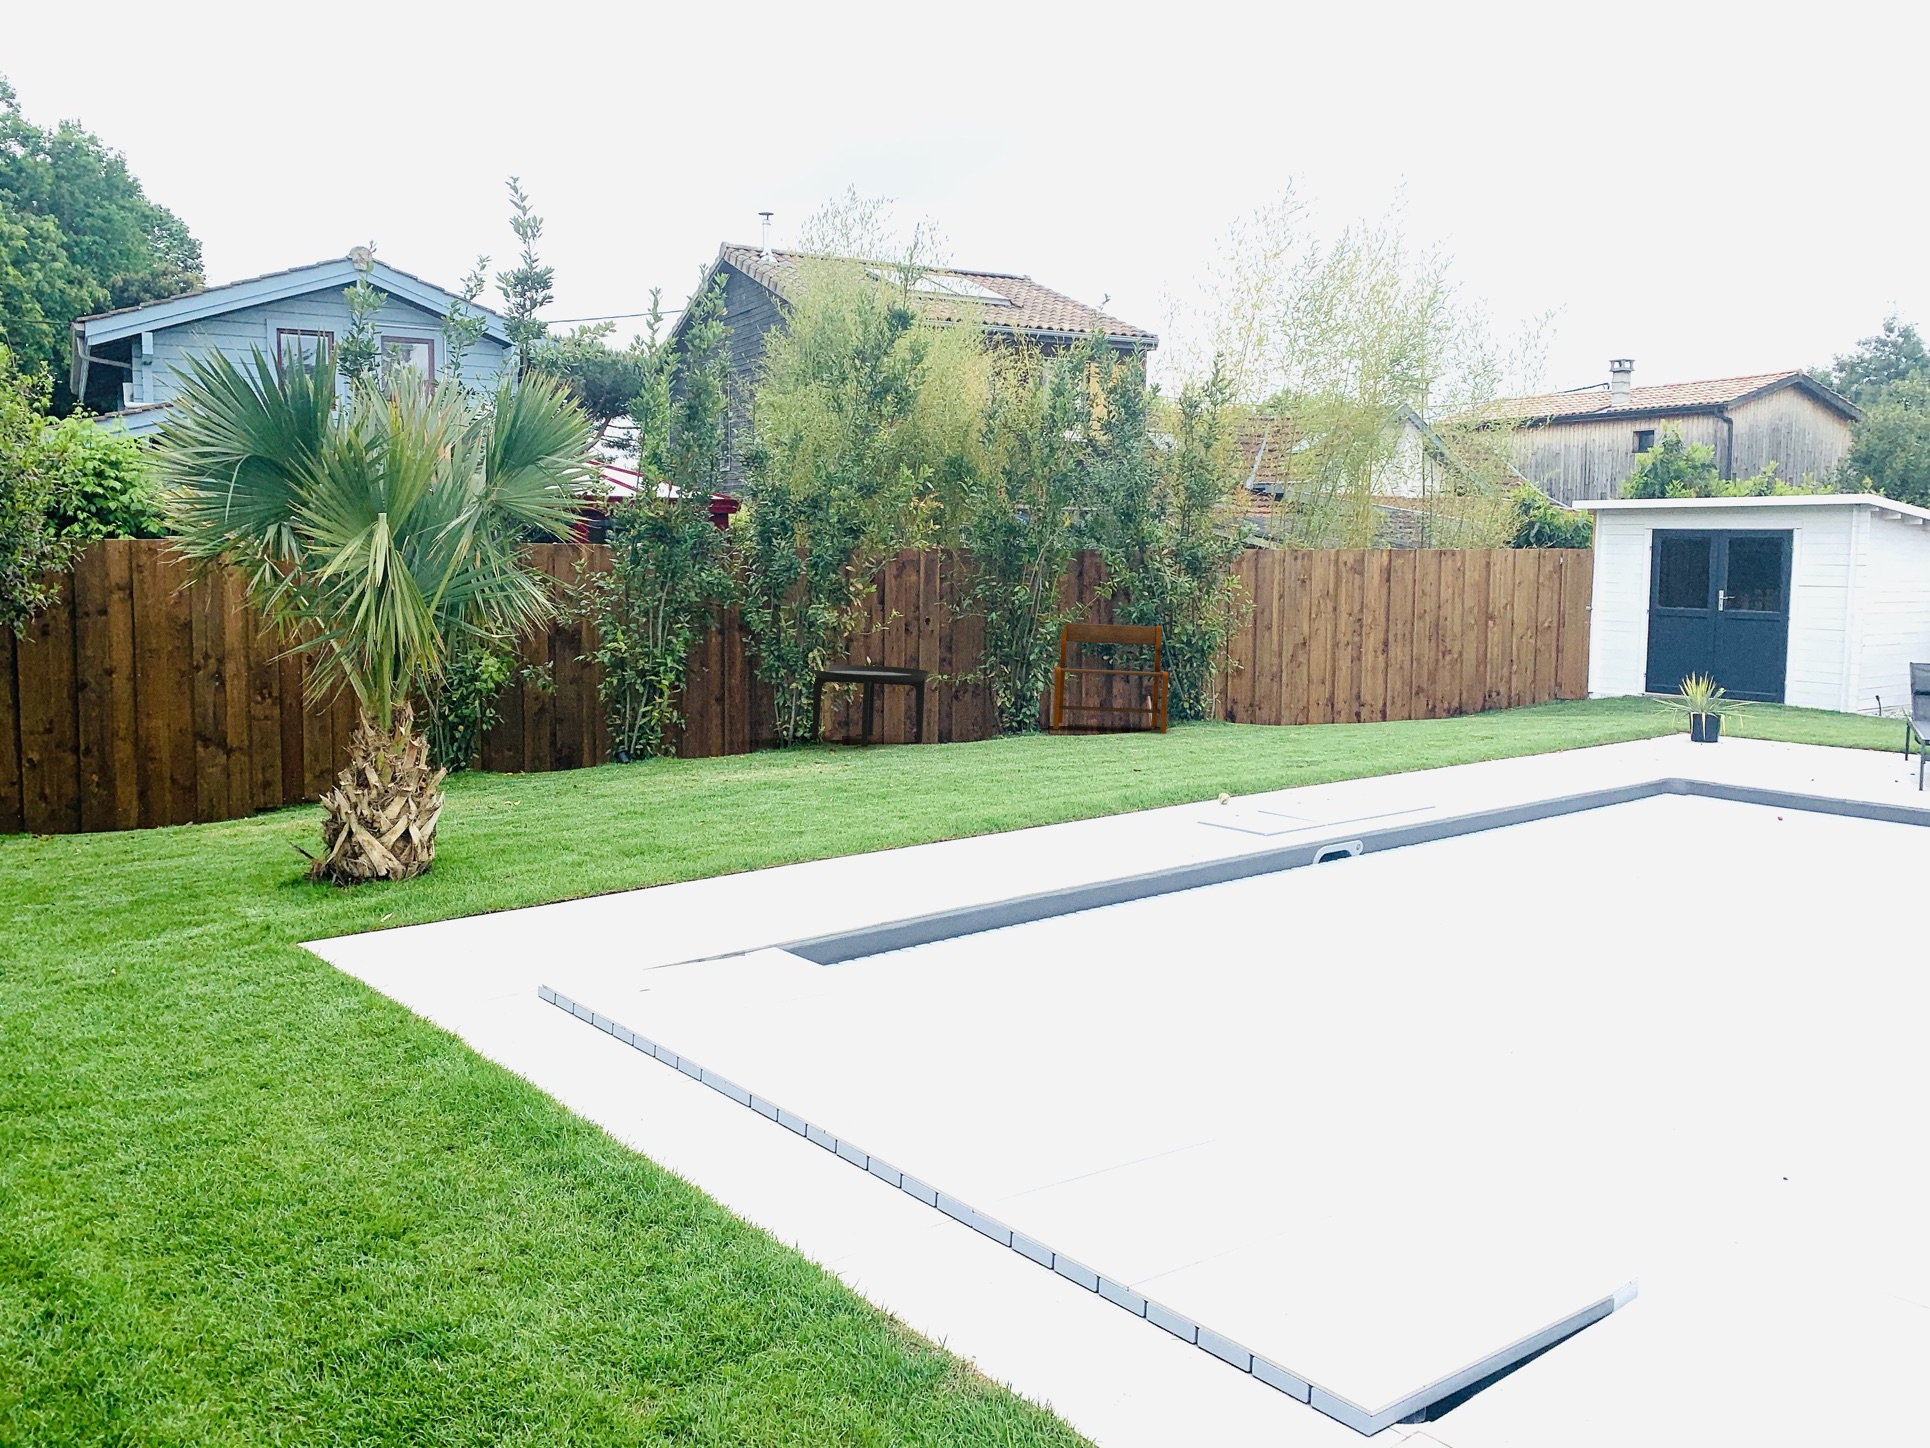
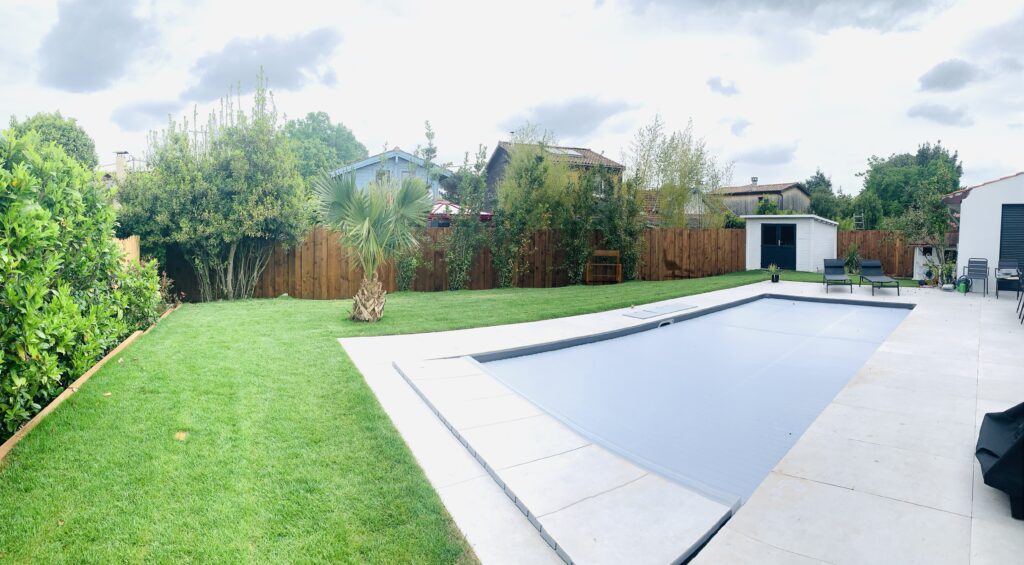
lounge chair: none [1304,616,1405,717] -> present [663,248,695,277]
round table: present [809,665,931,746] -> none [513,263,549,286]

